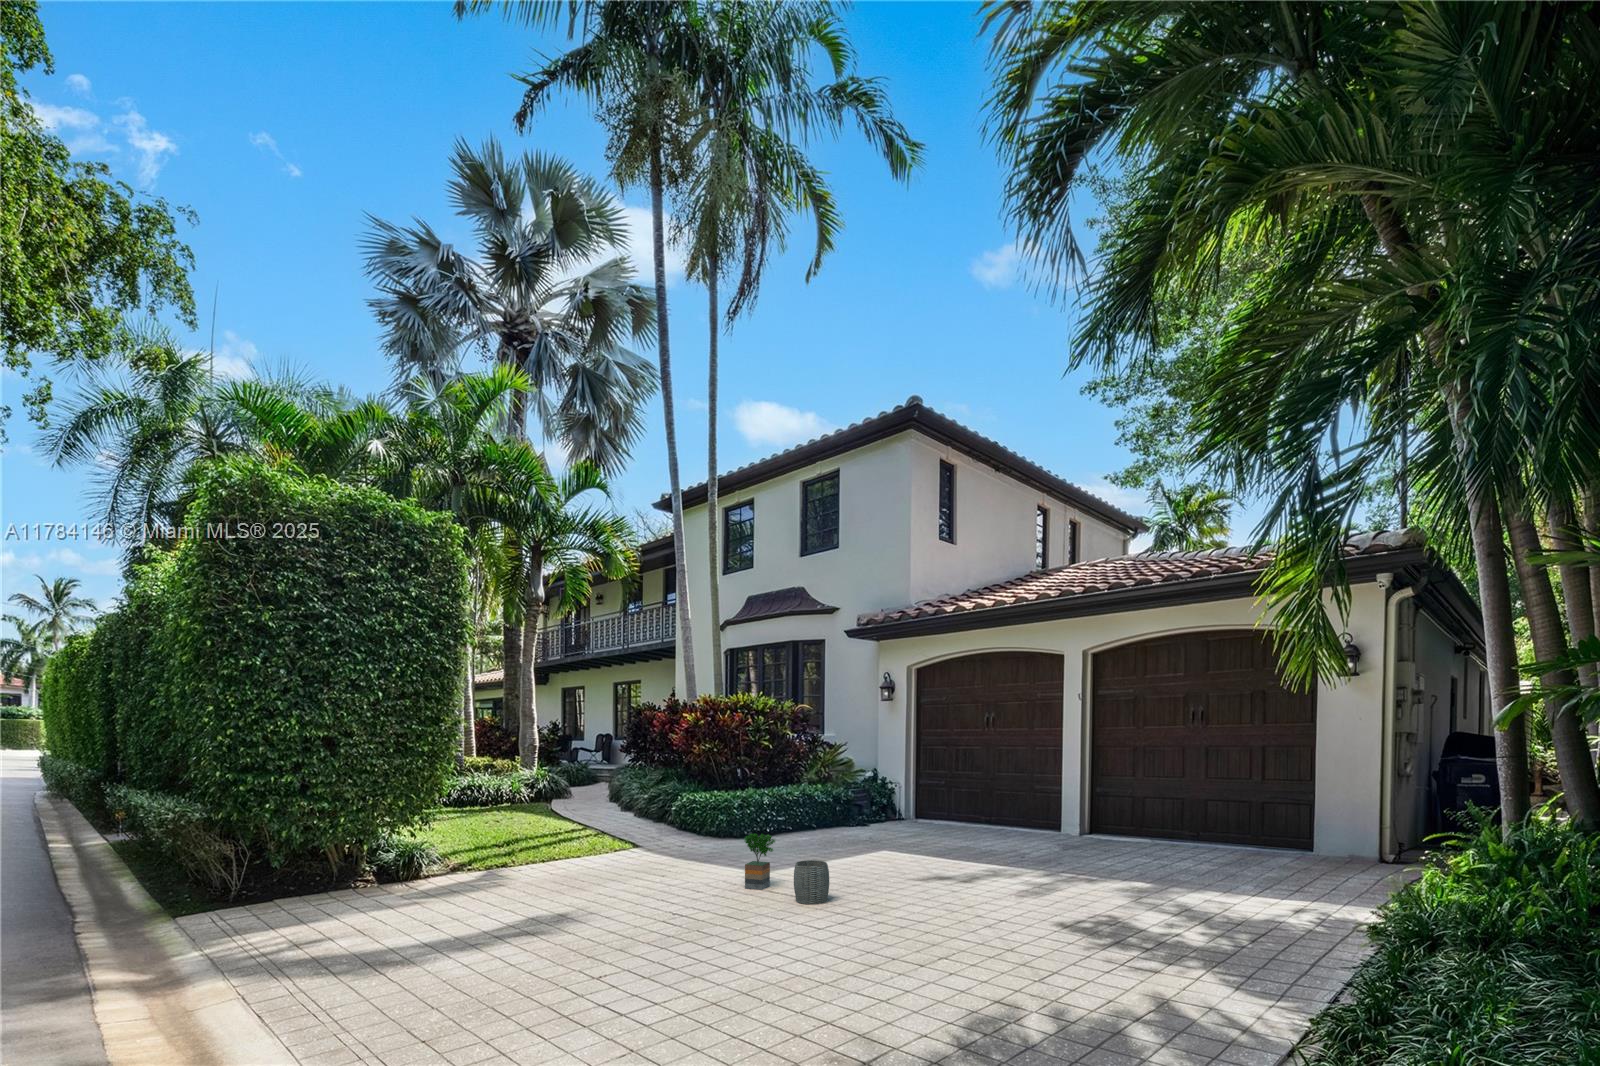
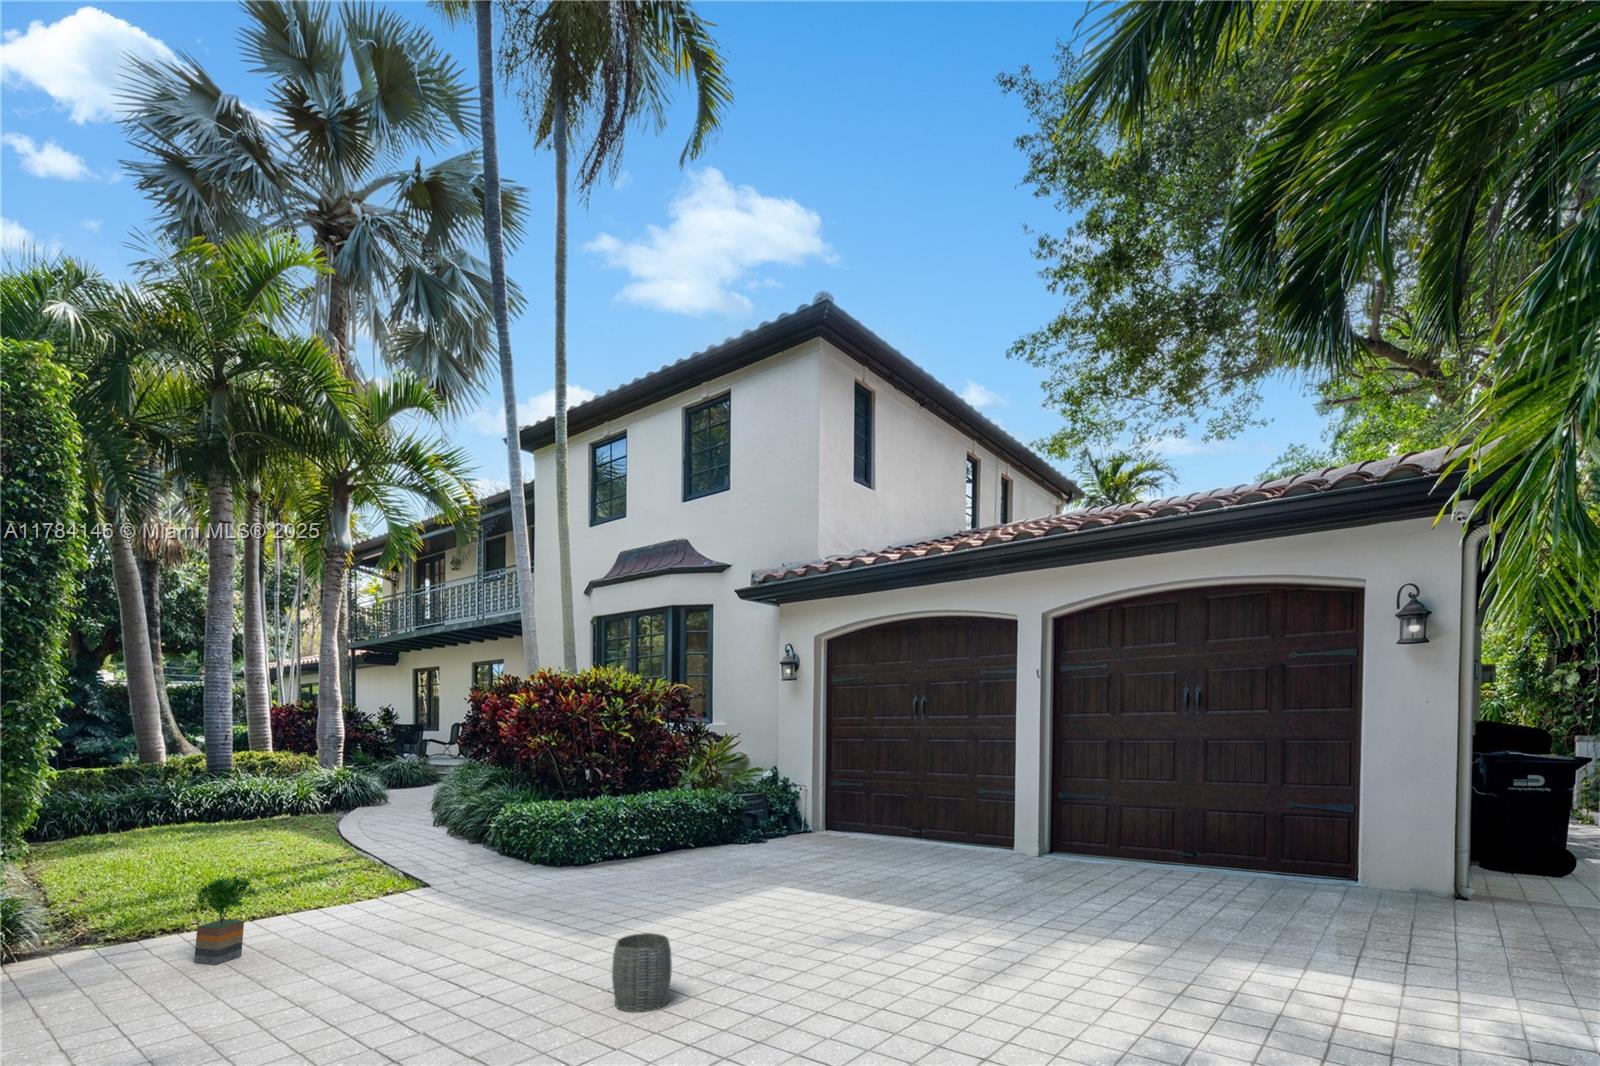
potted tree: present [744,833,775,890] -> present [194,878,255,965]

